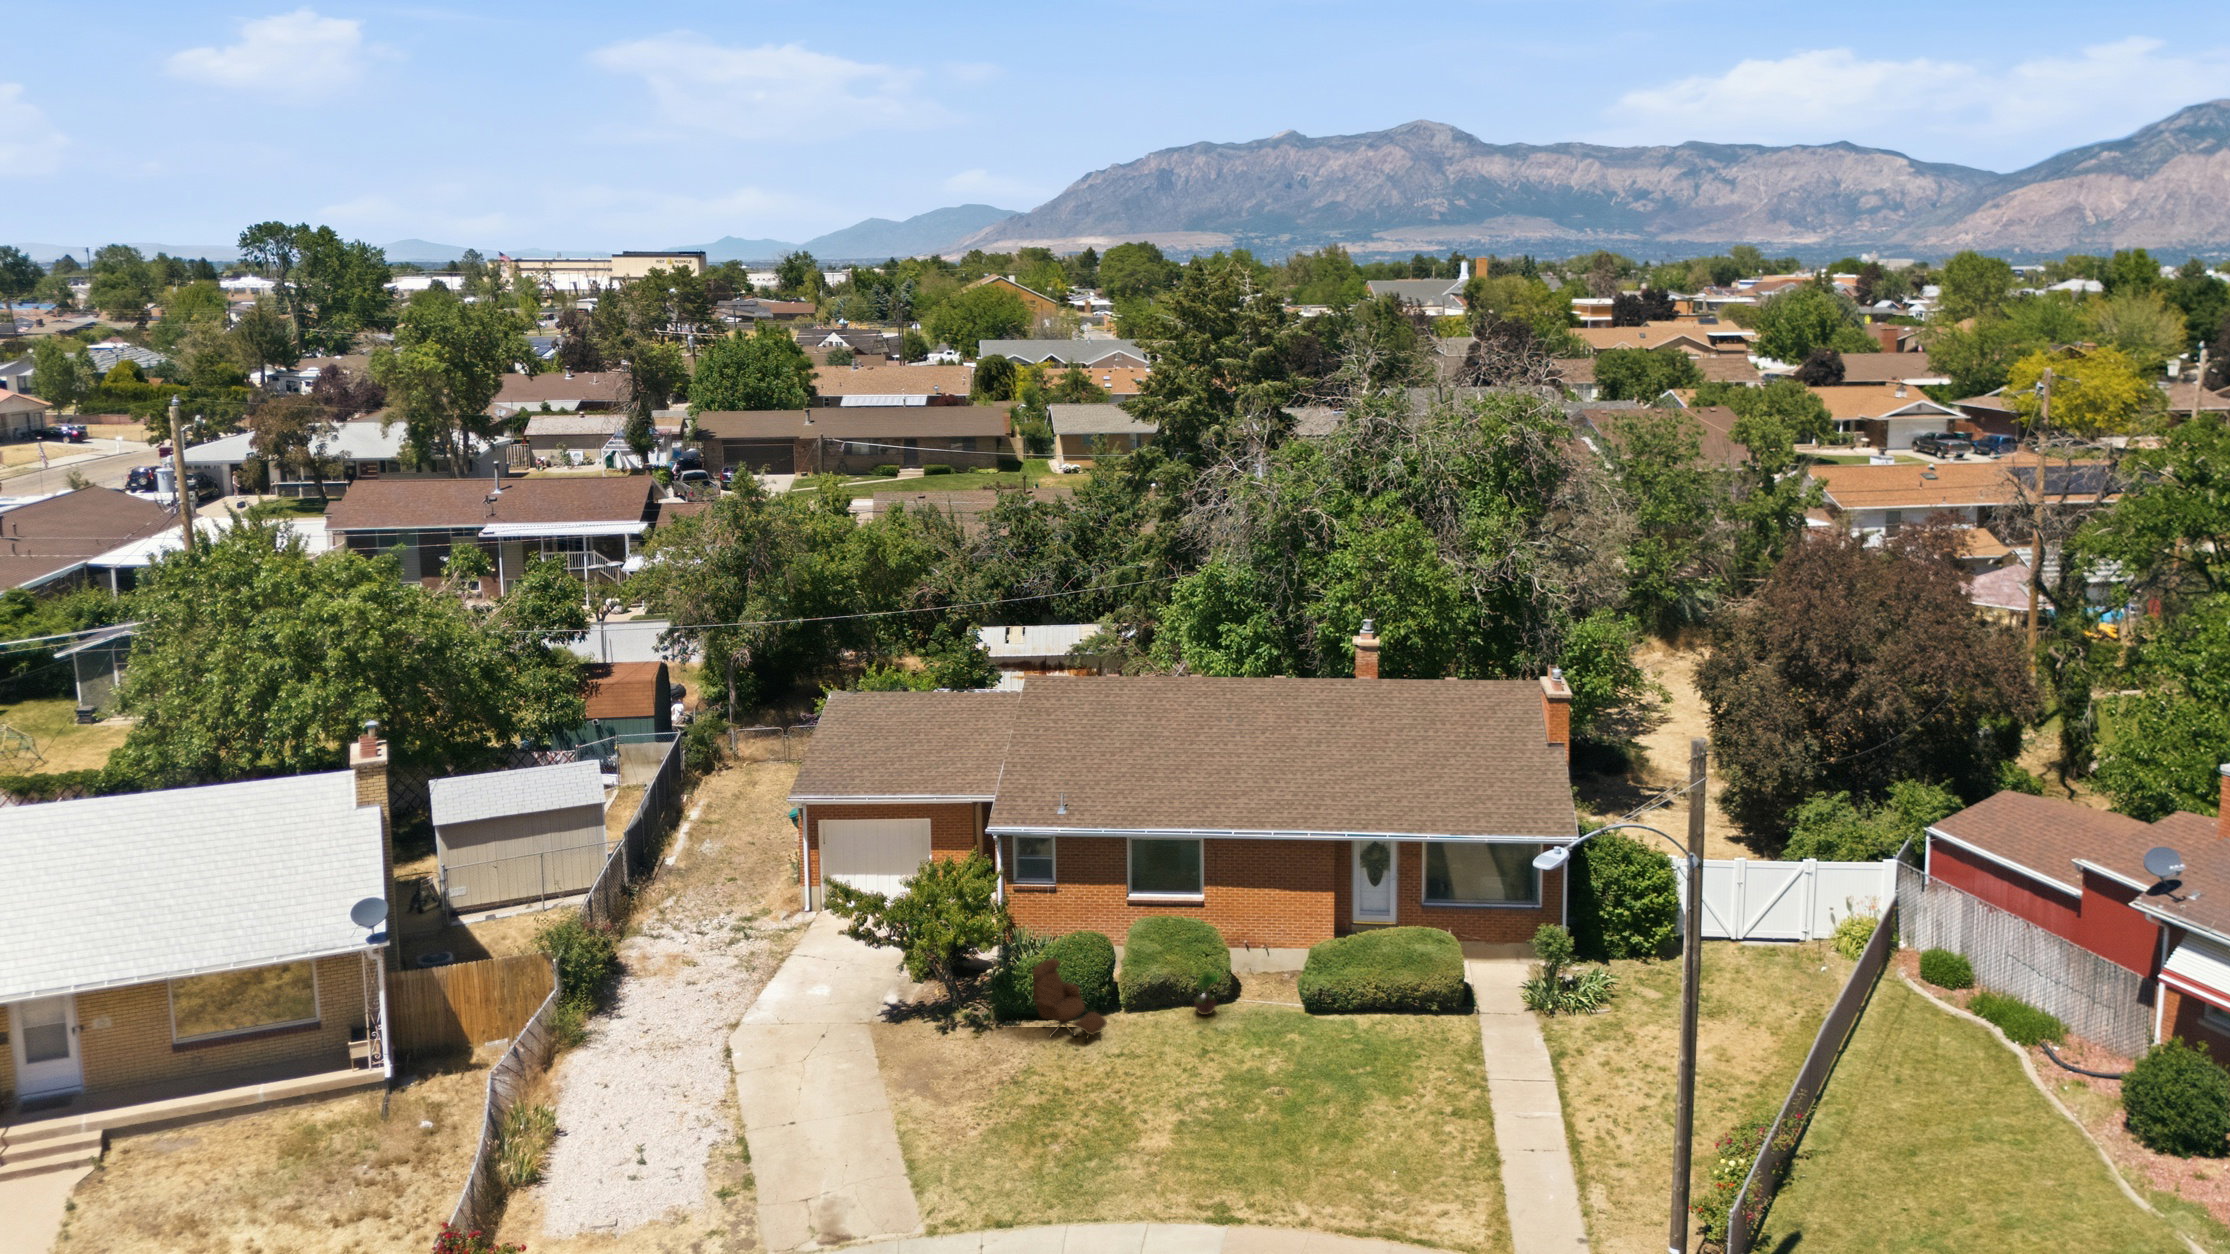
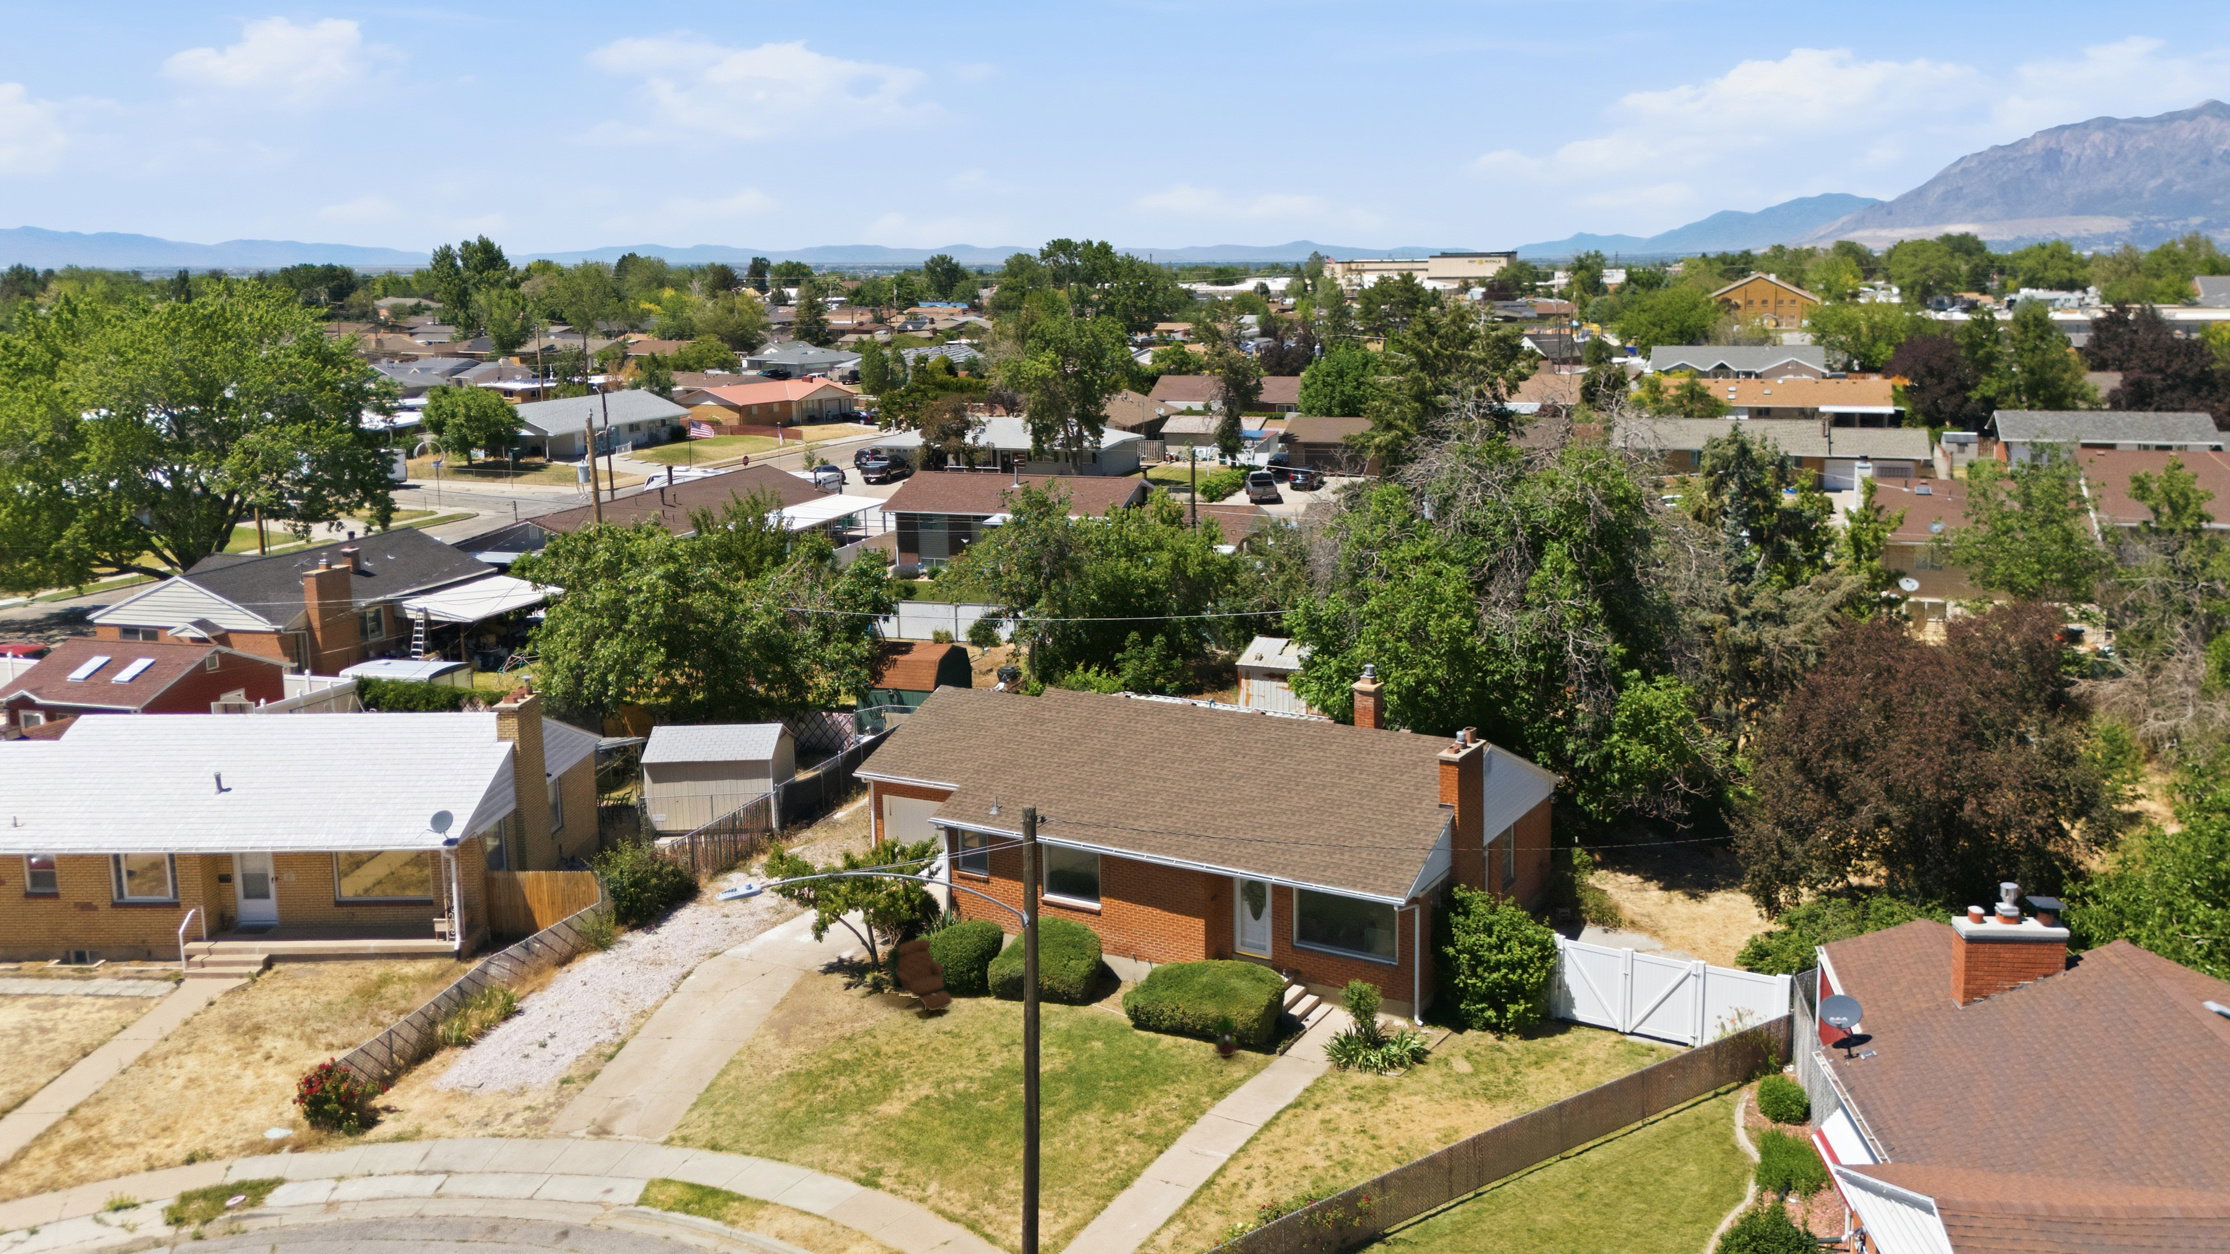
potted tree: present [1194,969,1220,1015] -> present [1212,1015,1237,1057]

